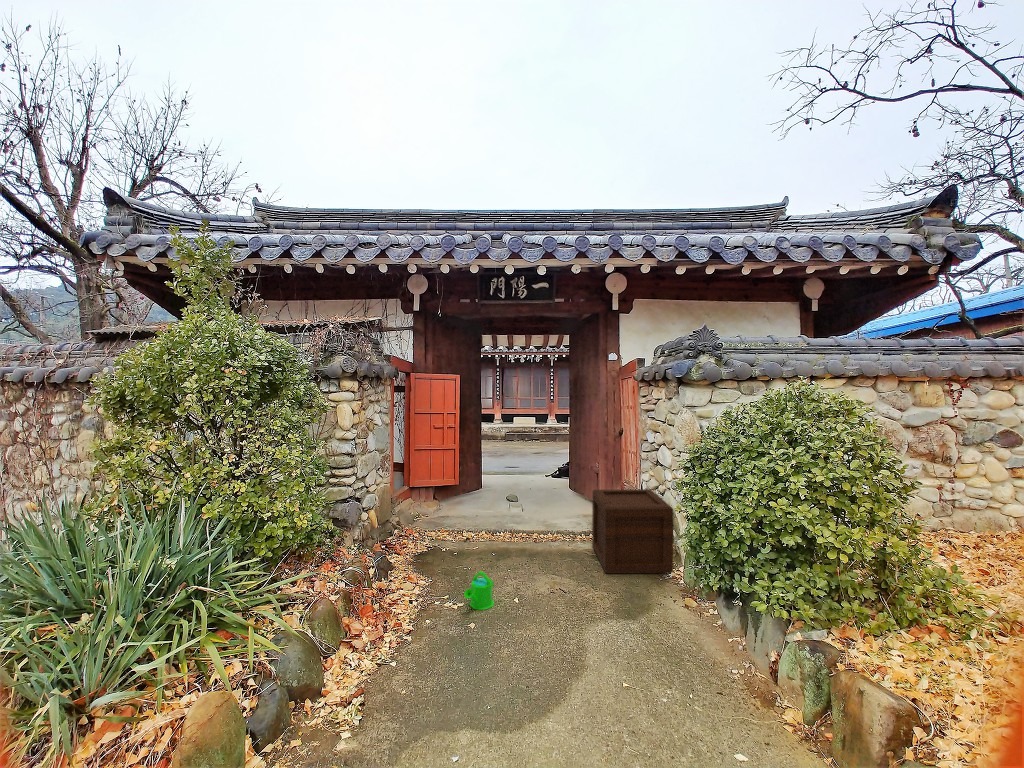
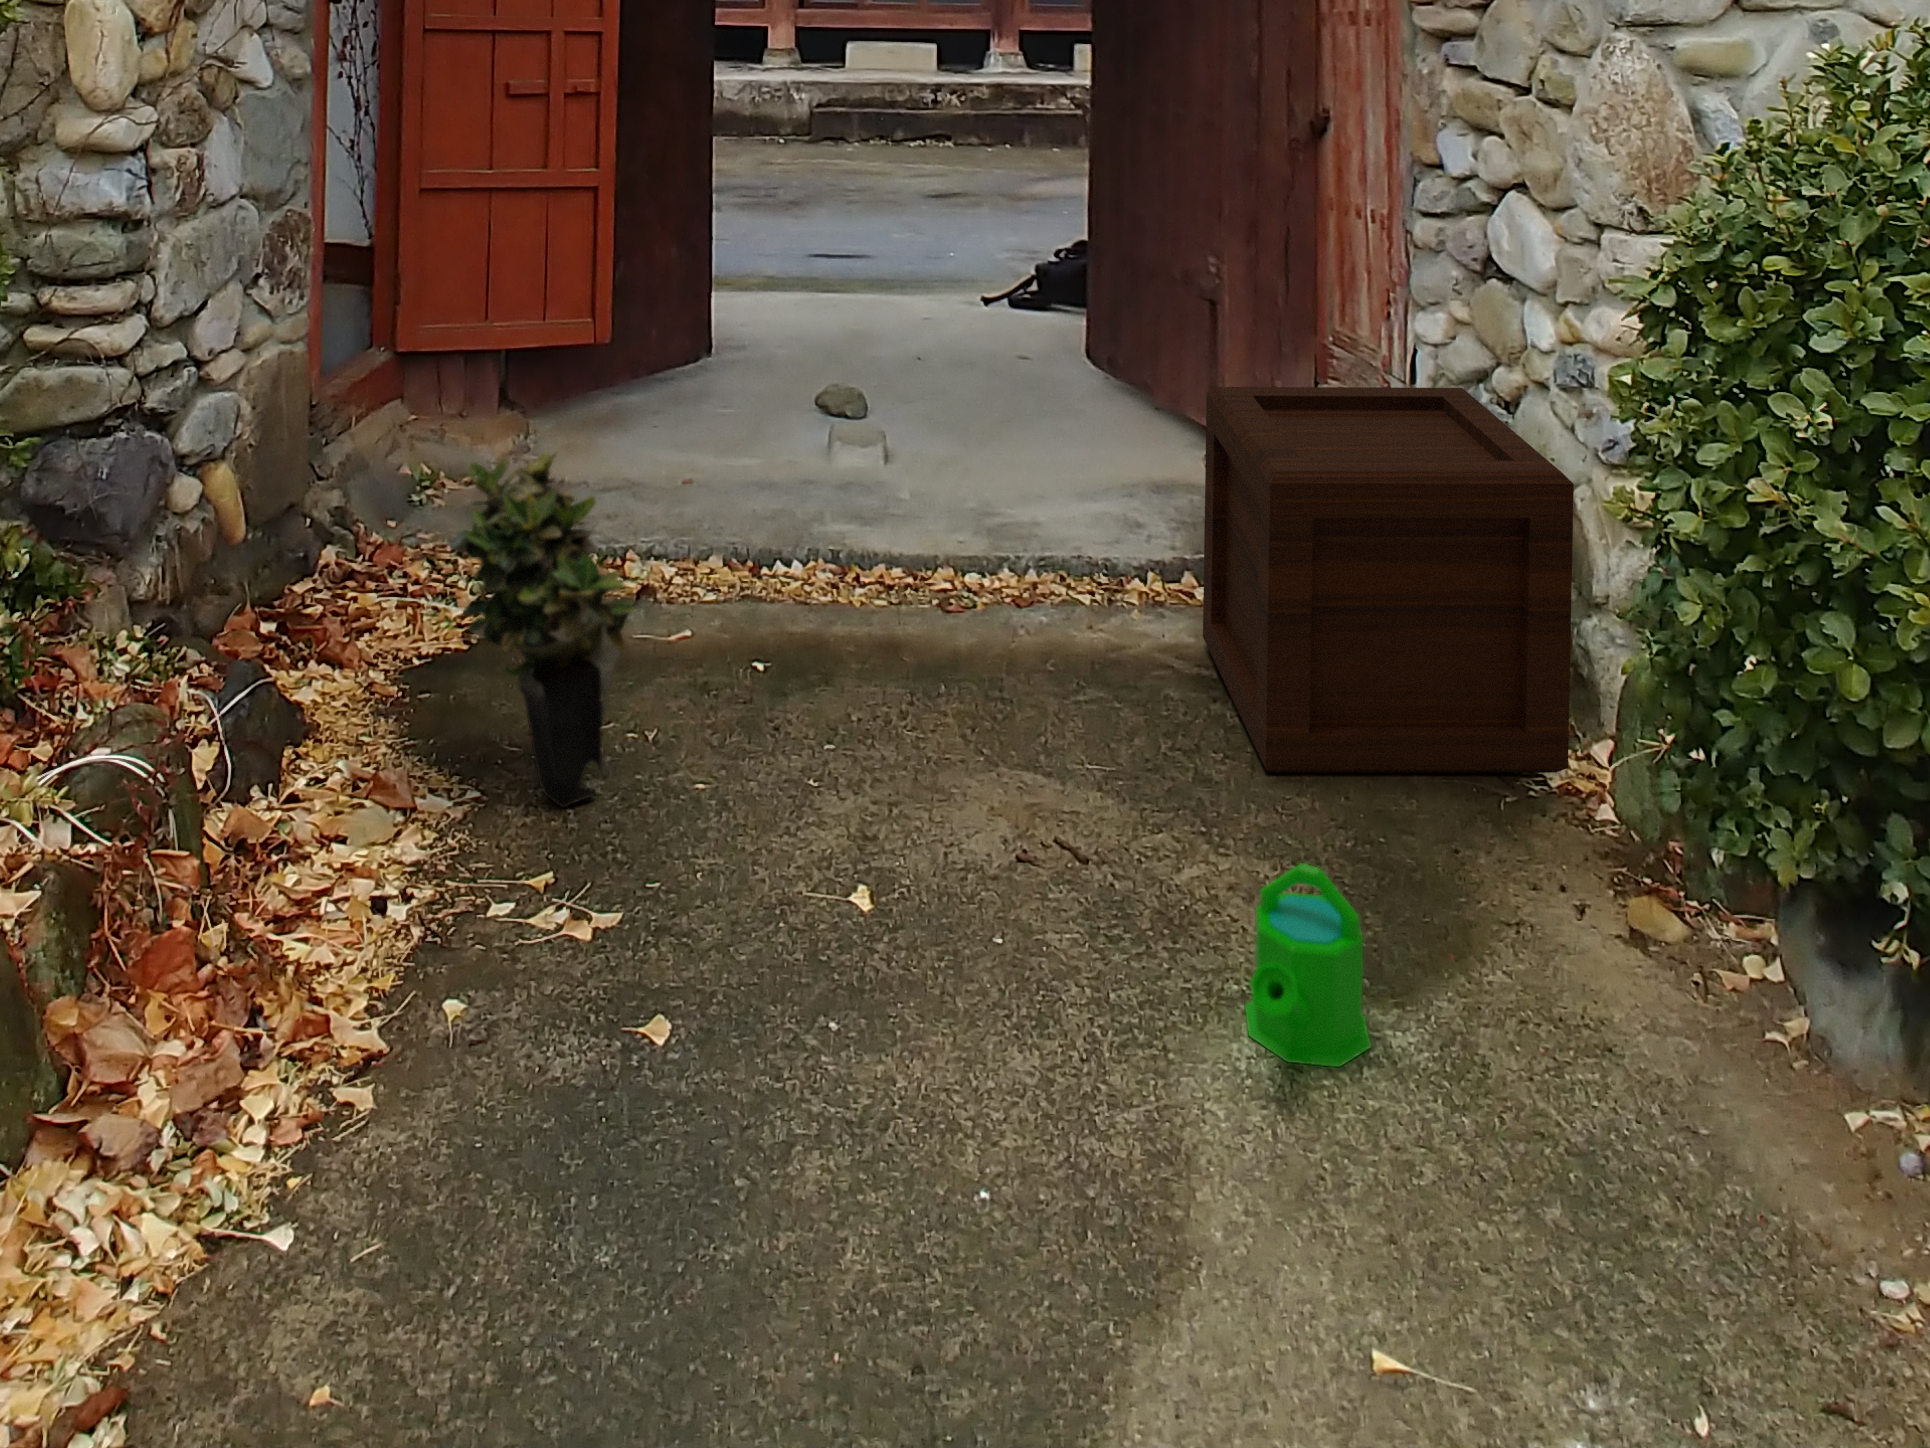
potted plant: none [424,504,465,582] -> present [450,451,634,808]
watering can: present [464,571,494,610] -> present [1245,863,1371,1067]

